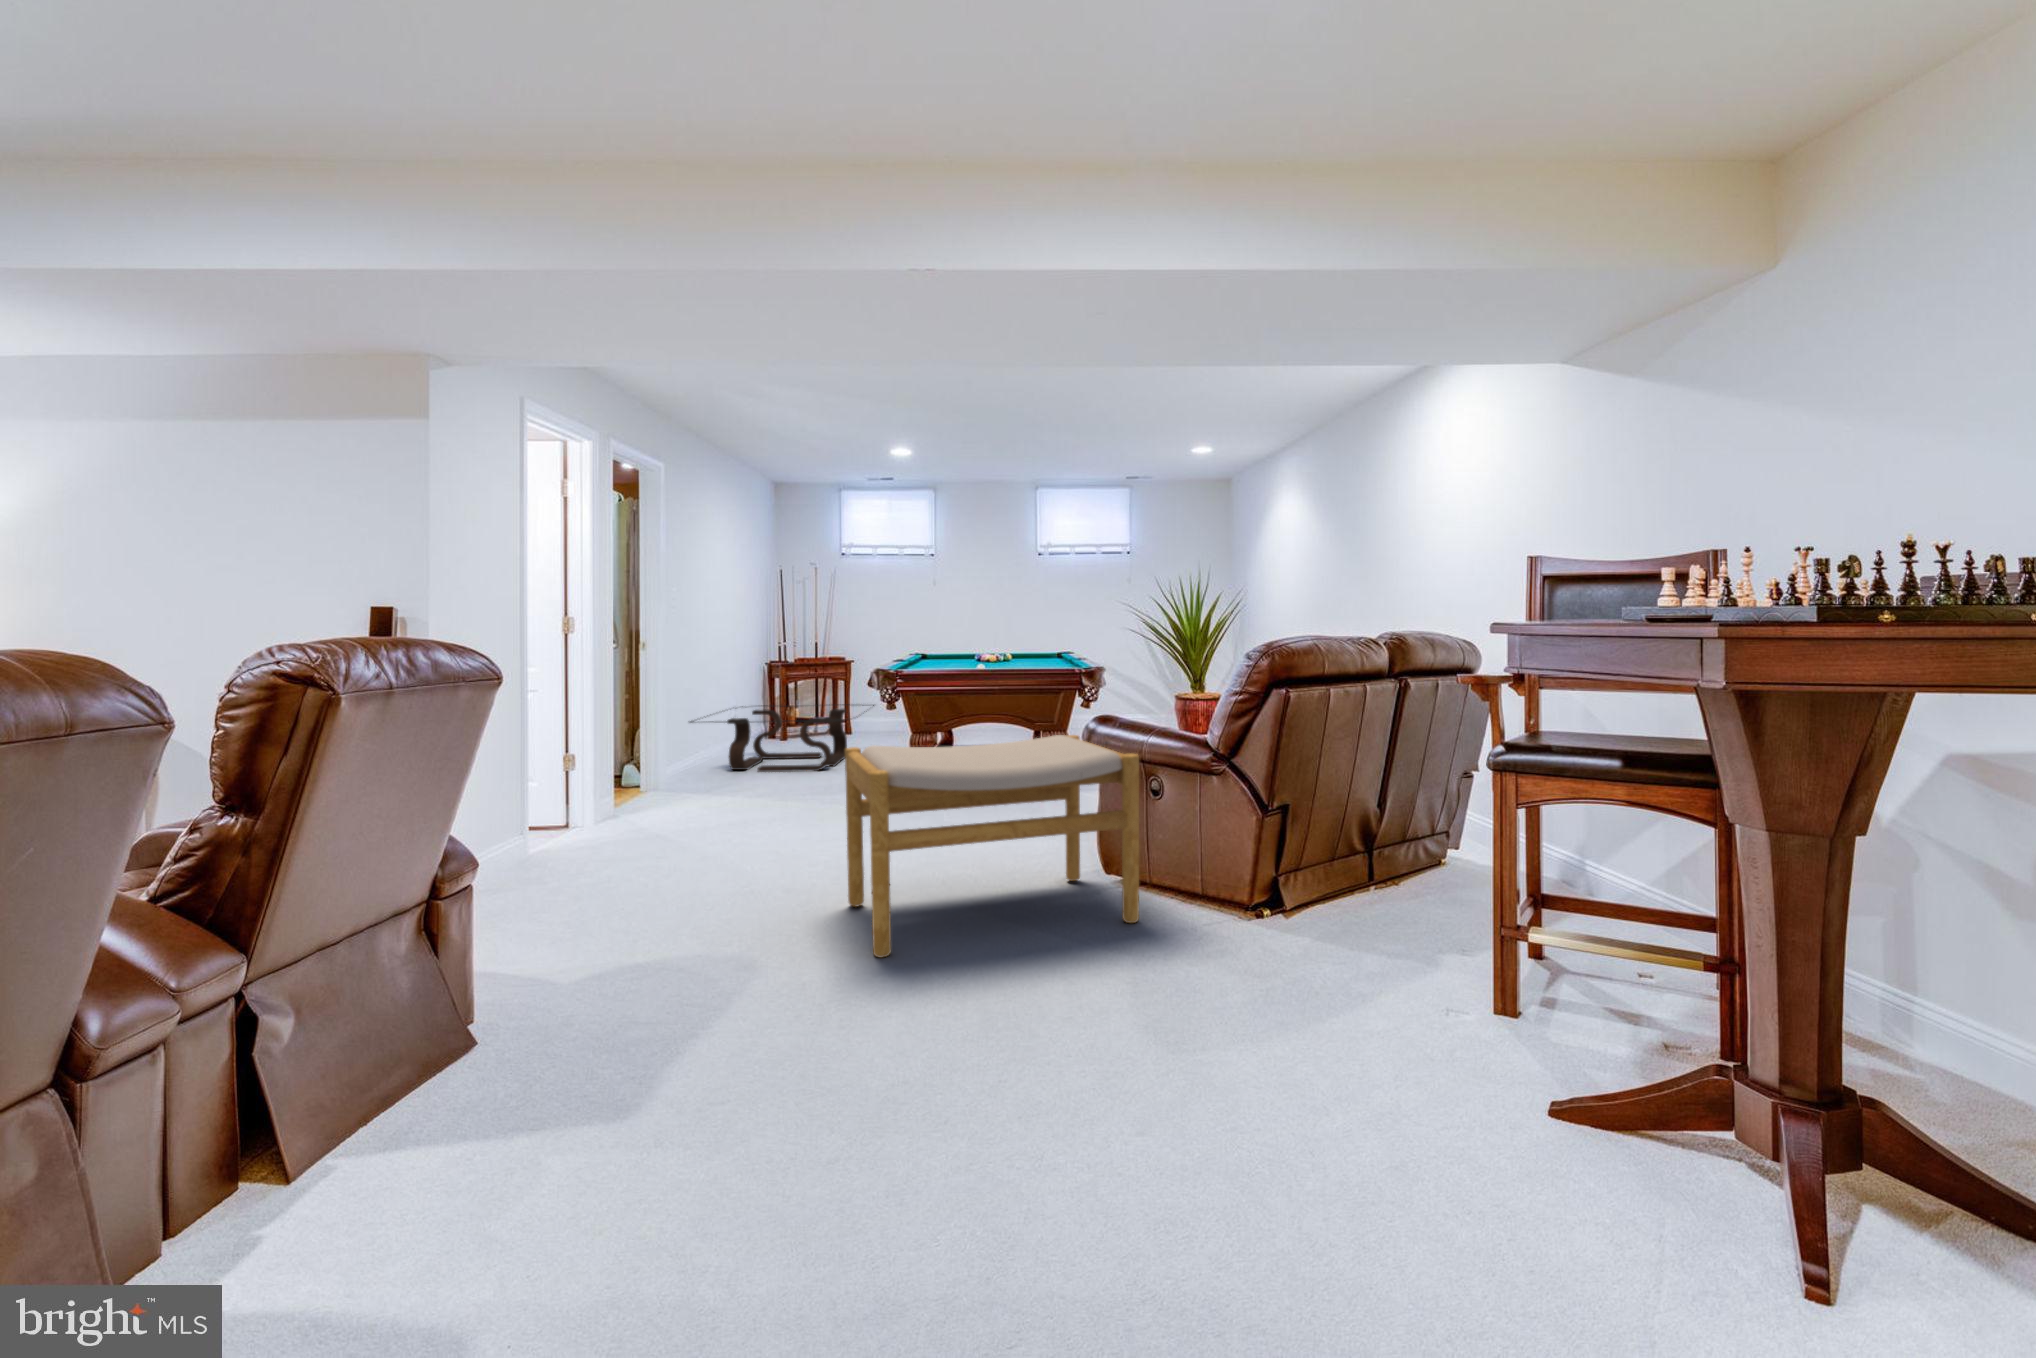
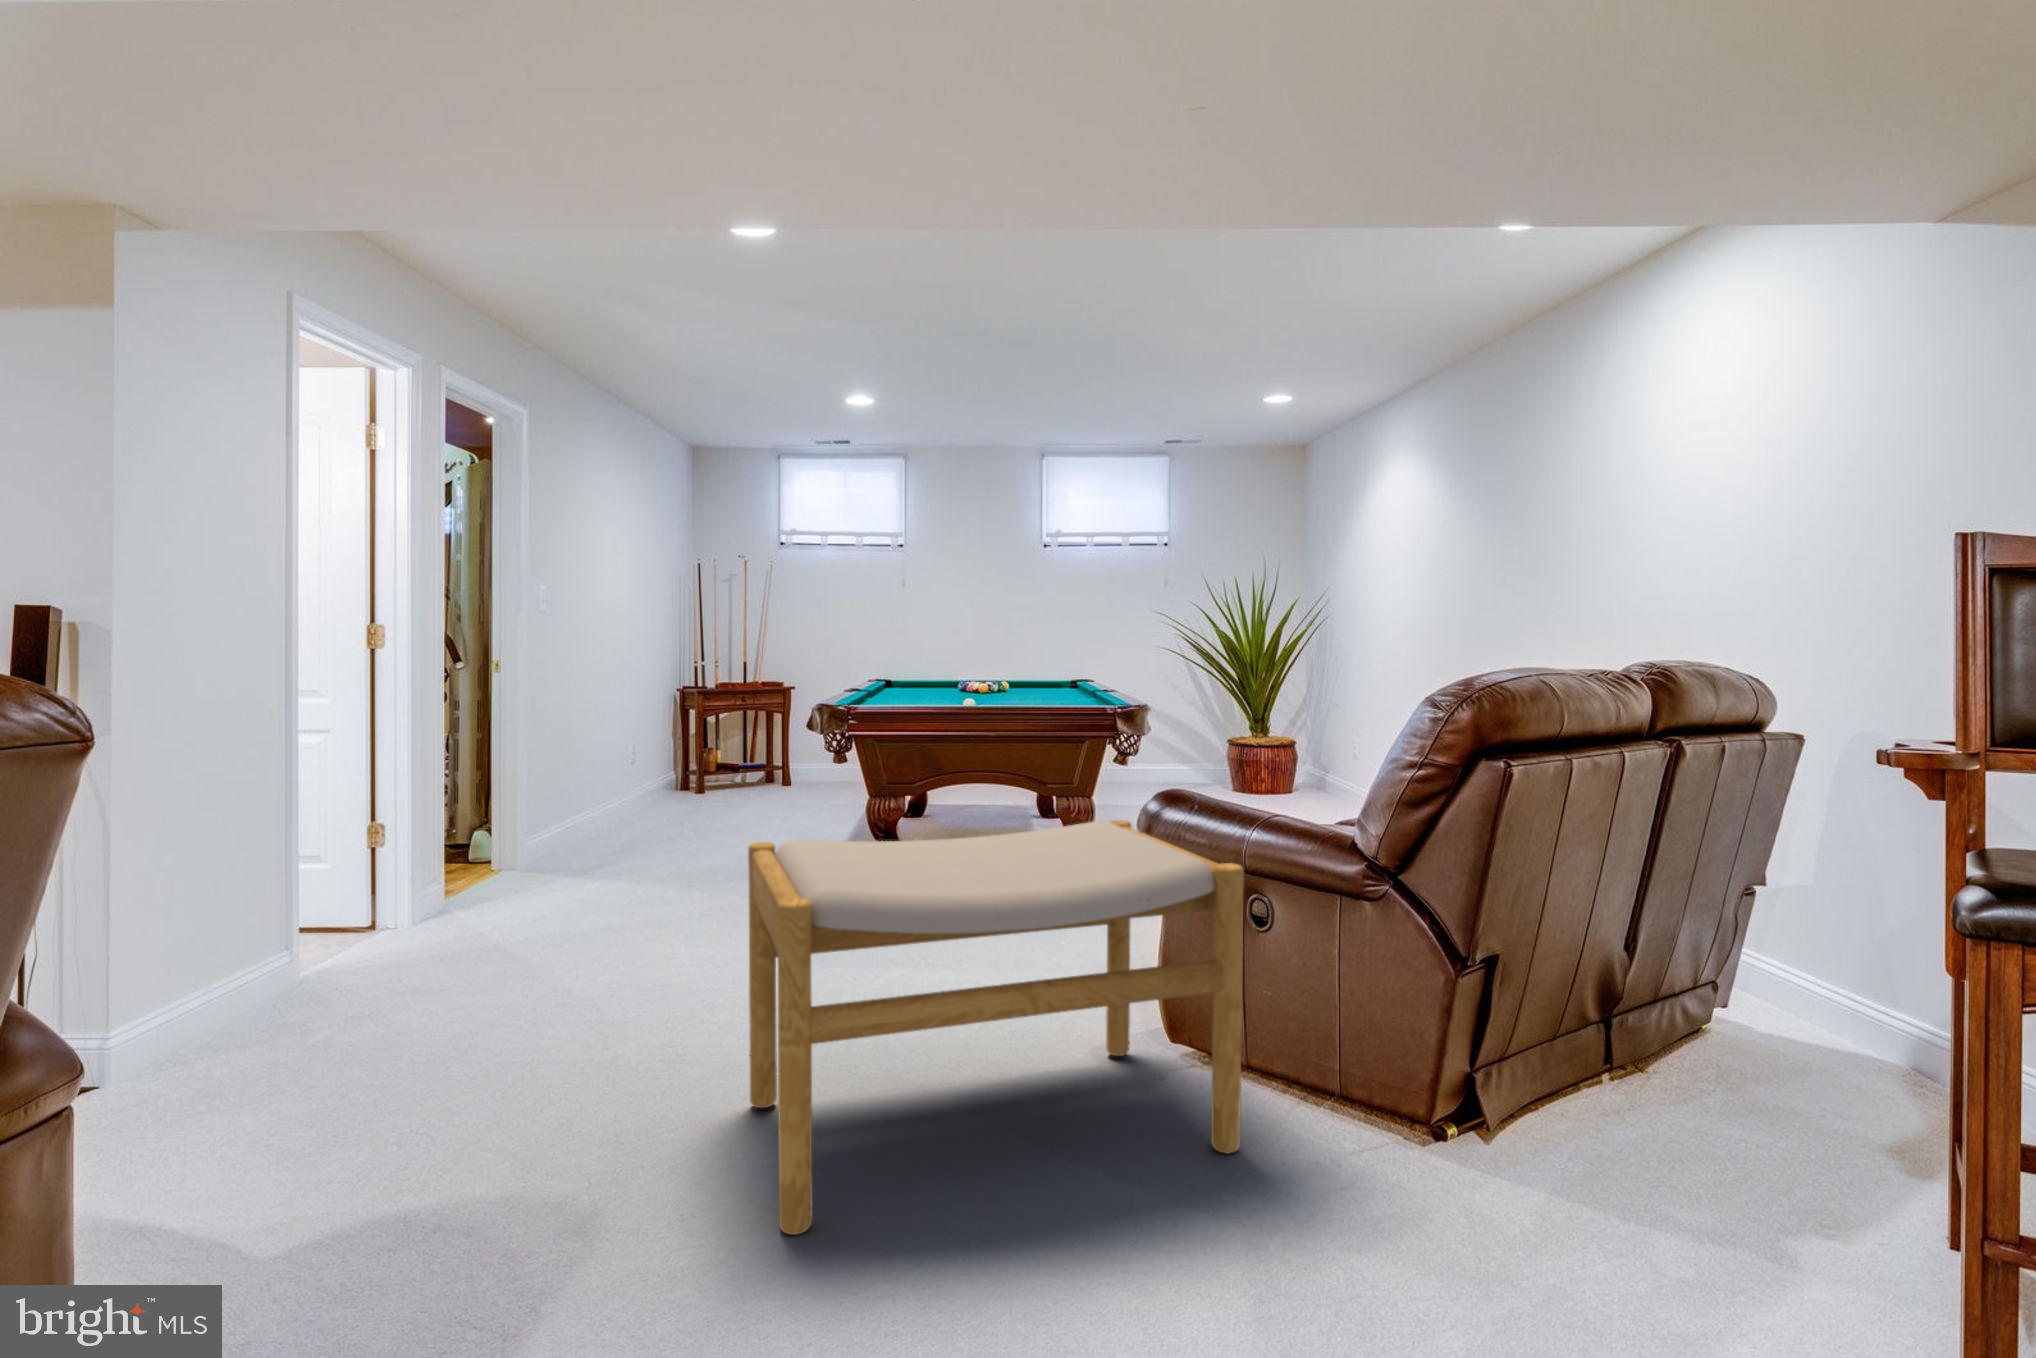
coffee table: present [690,704,874,772] -> none [557,748,824,843]

